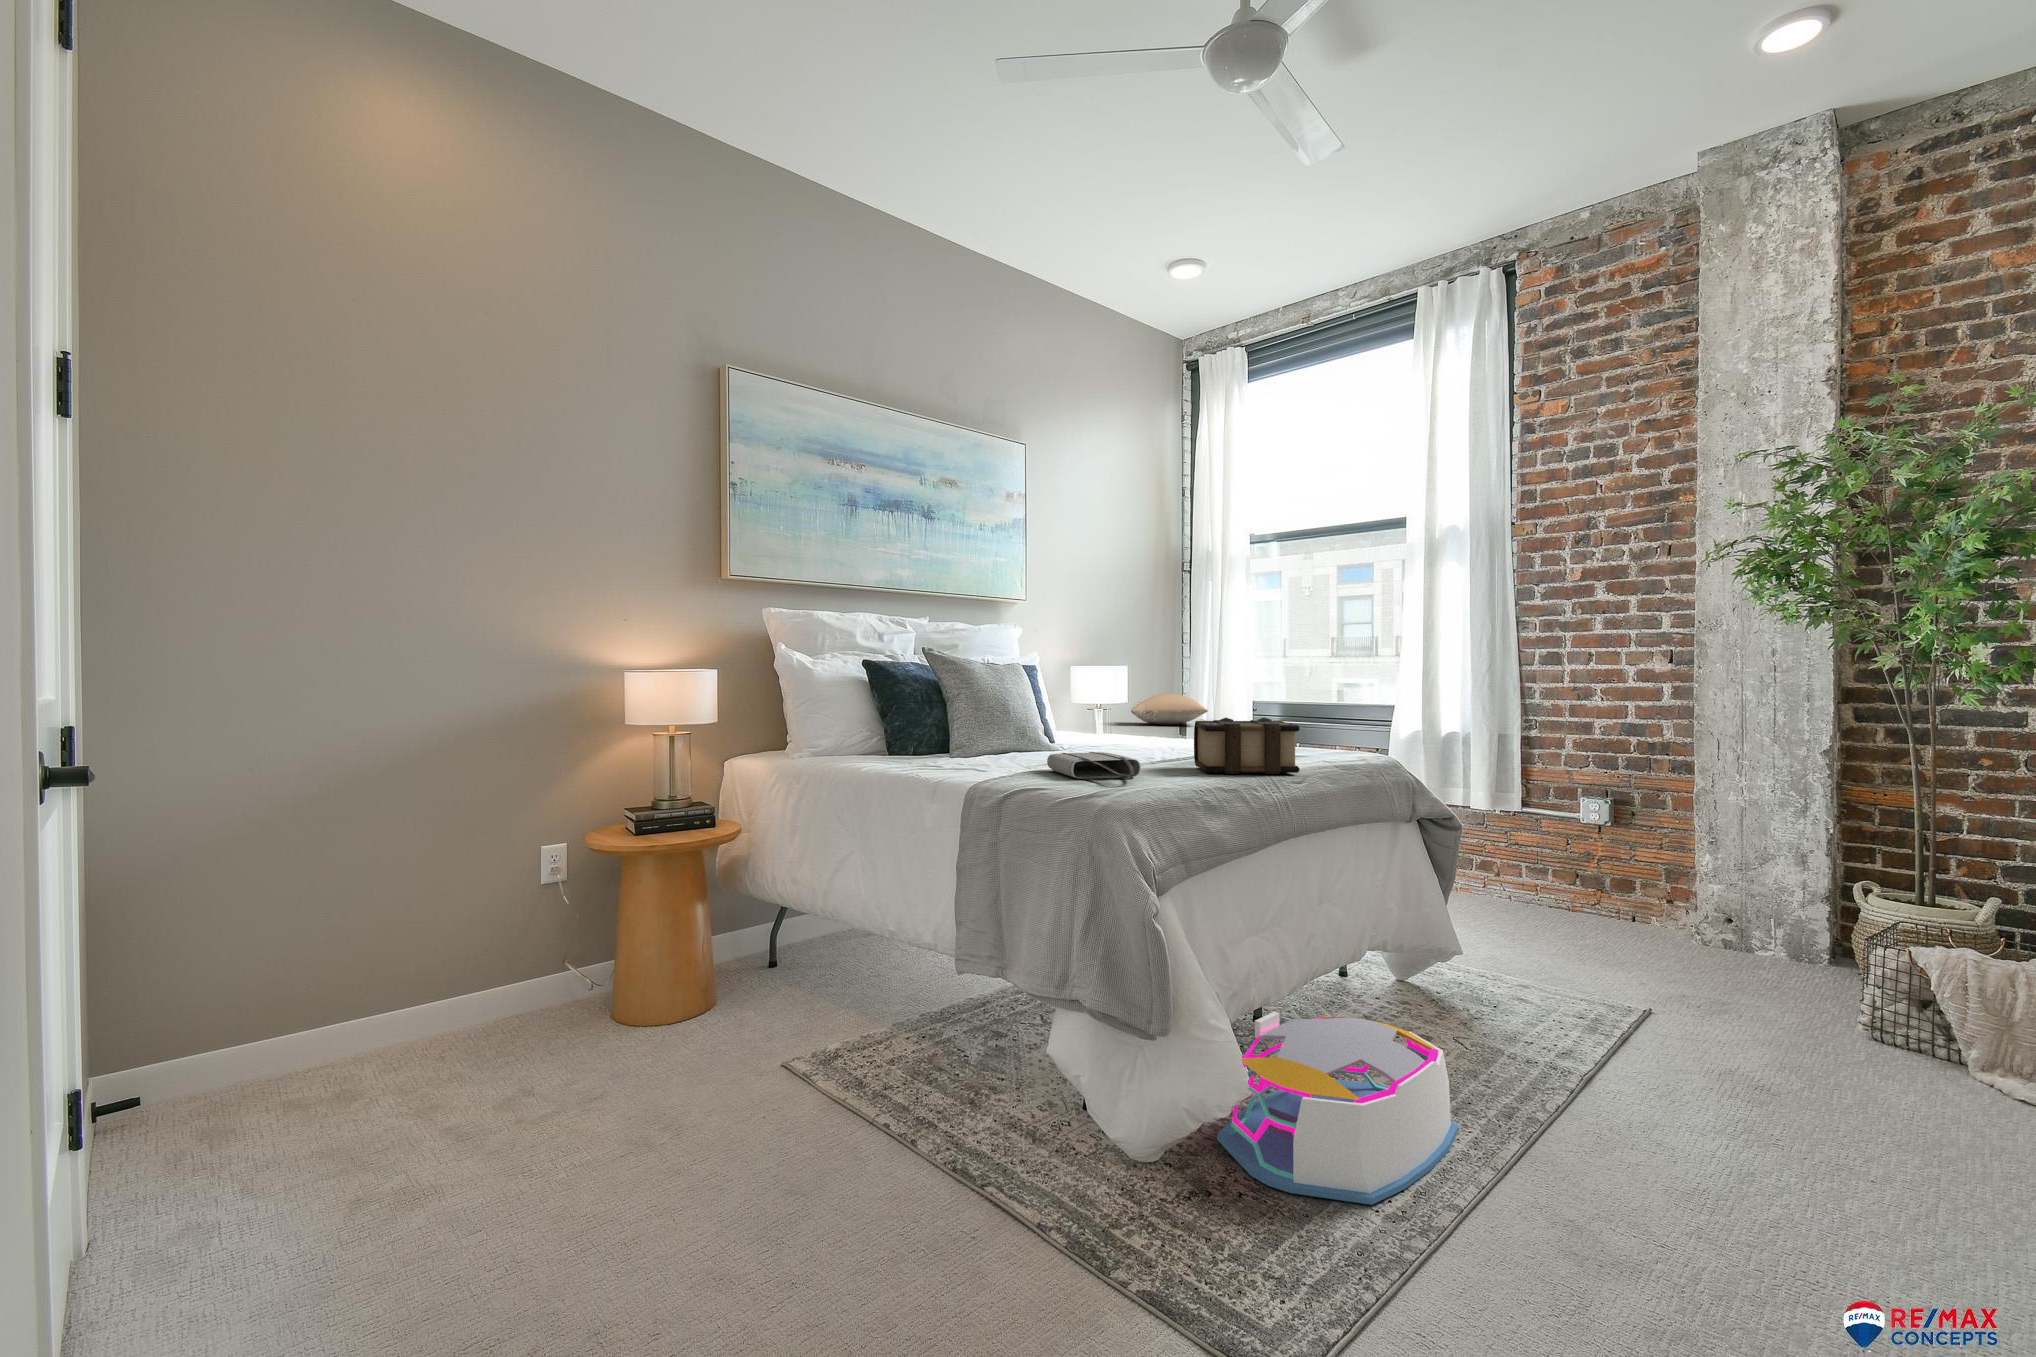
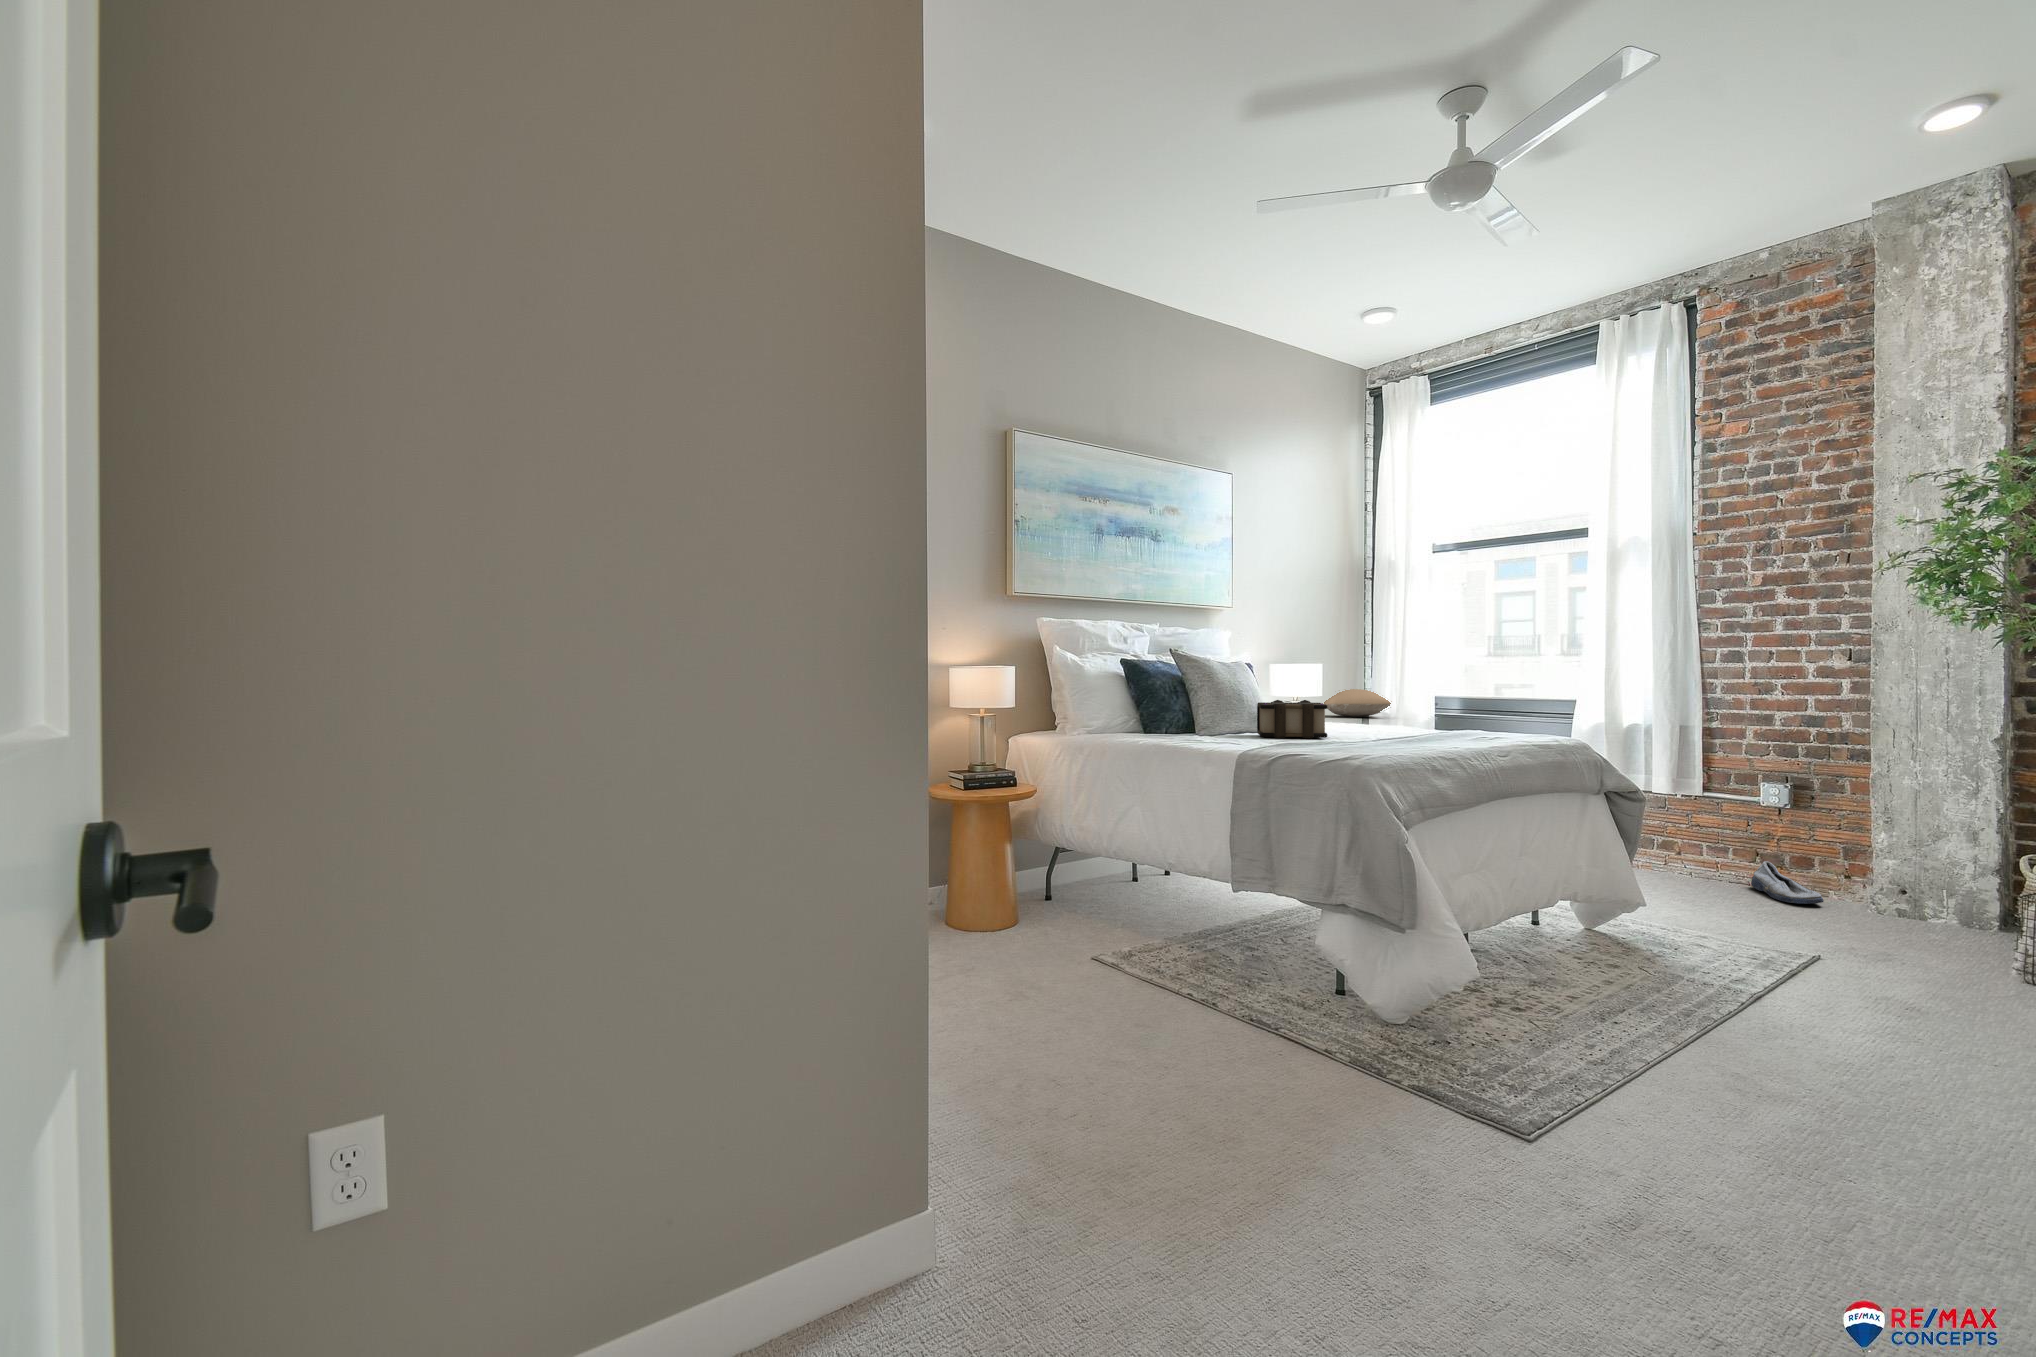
book: present [1194,718,1300,774] -> present [1257,700,1327,738]
tote bag: present [1047,752,1141,781] -> none [1292,732,1374,750]
shoe: none [1572,886,1648,937] -> present [1751,861,1824,904]
storage bin: present [1217,1012,1458,1205] -> none [1448,929,1643,1057]

